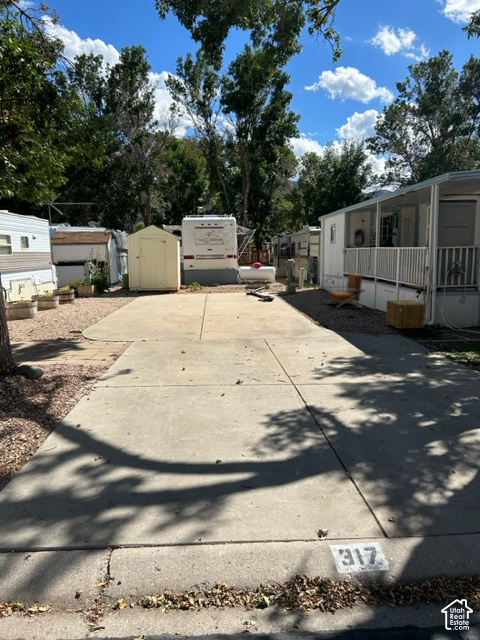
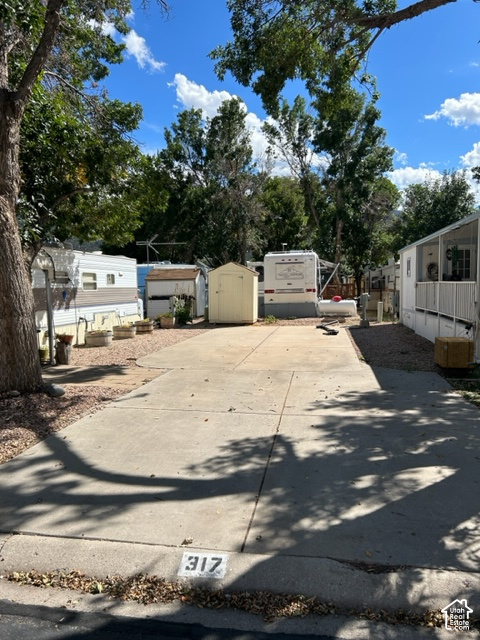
lounge chair: present [328,273,365,308] -> none [390,307,429,344]

